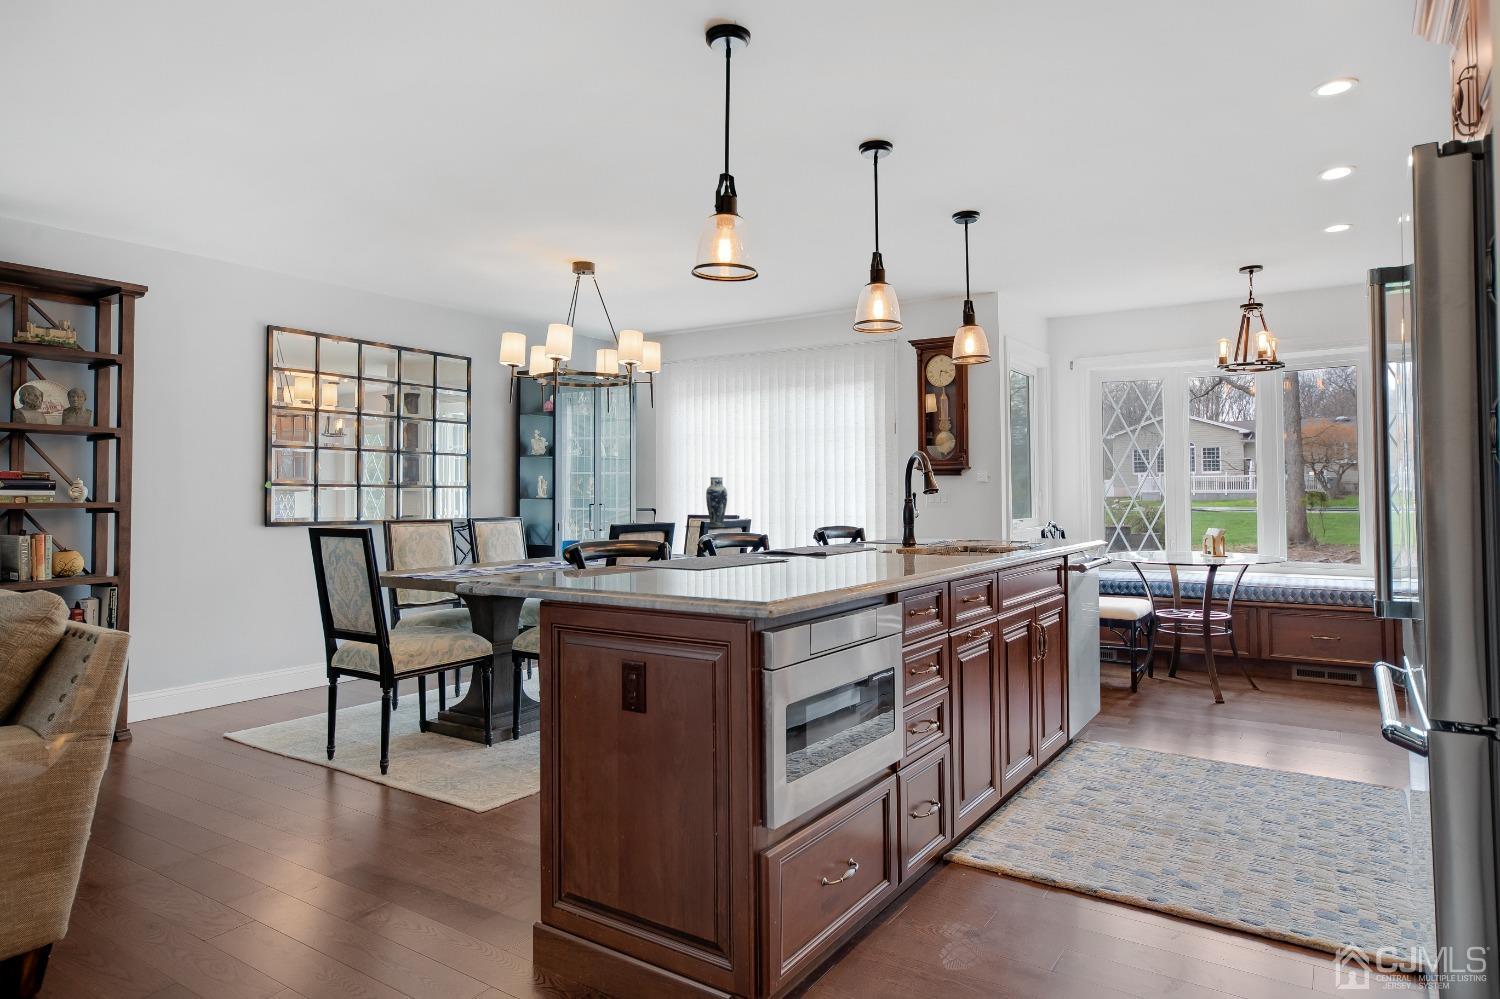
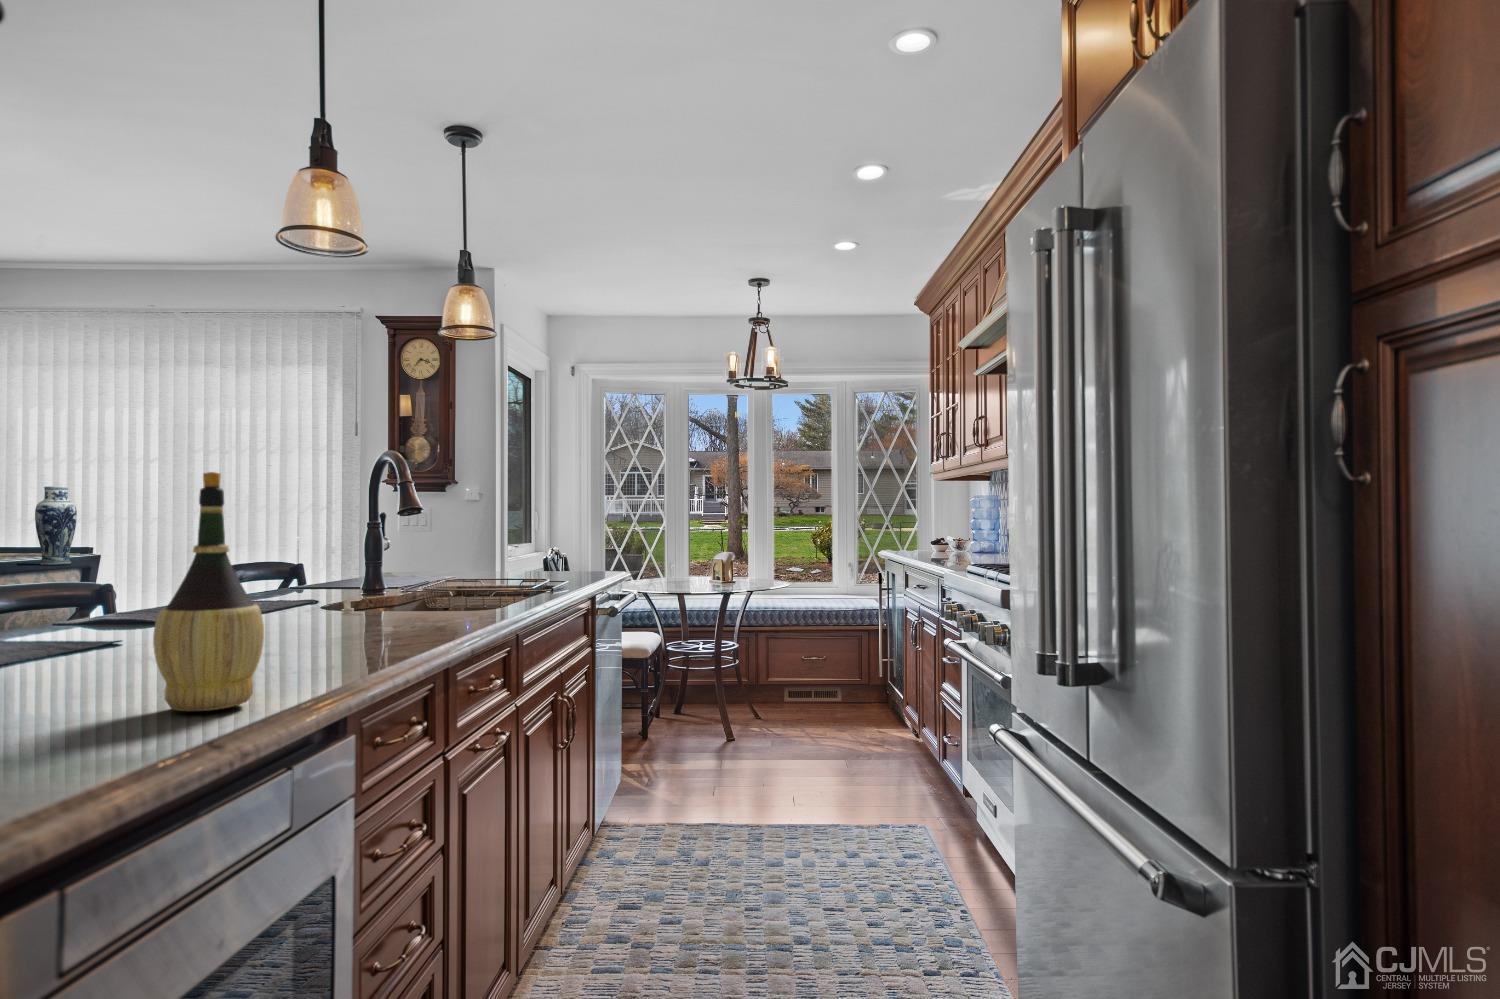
wine bottle: none [822,468,866,577] -> present [153,472,264,711]

